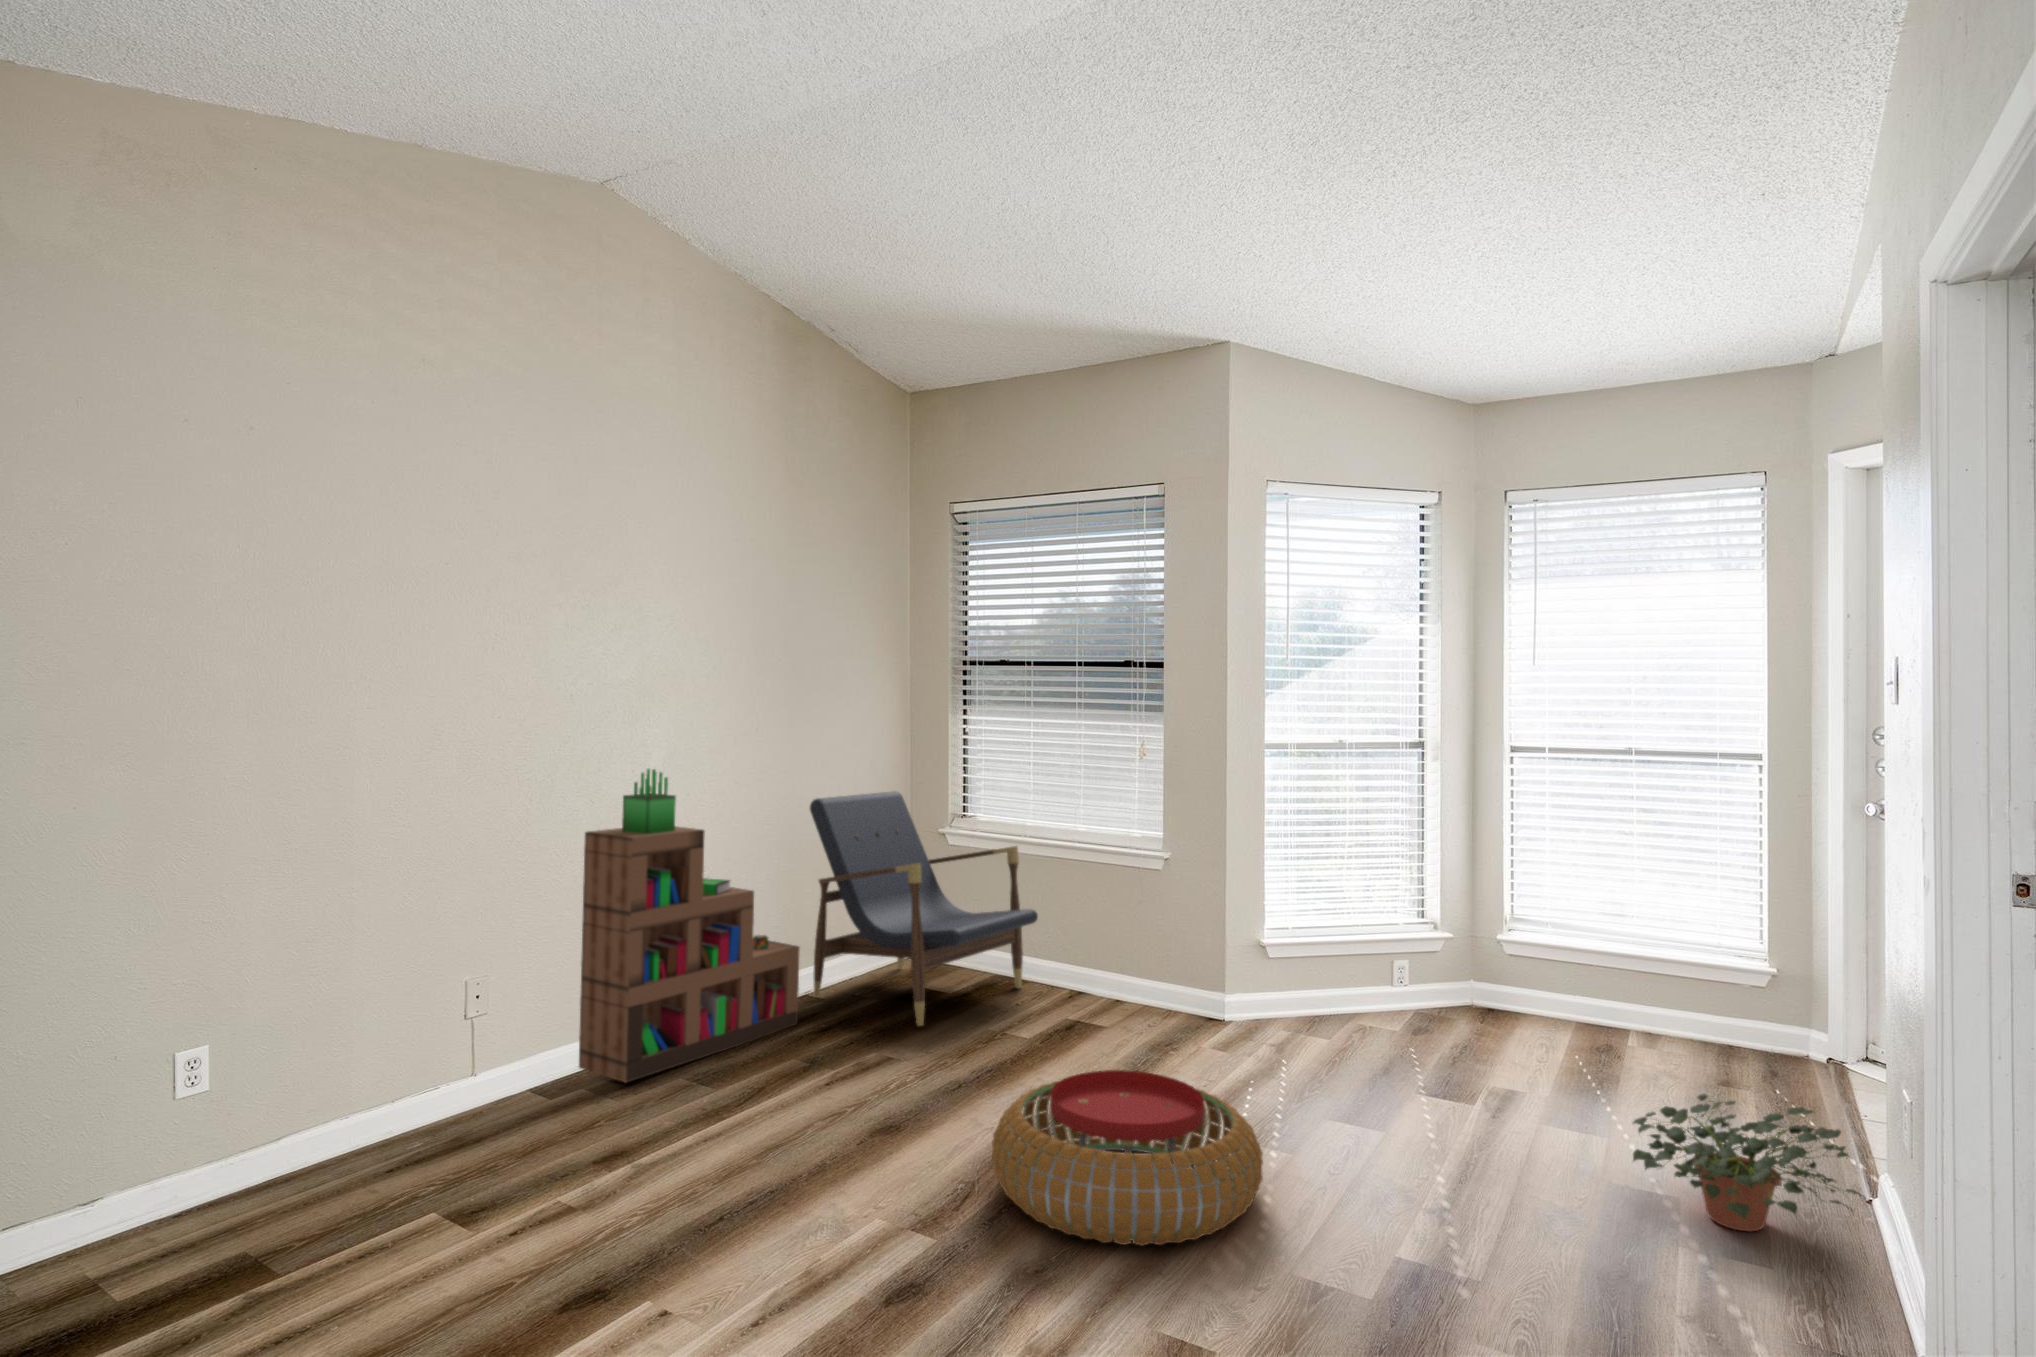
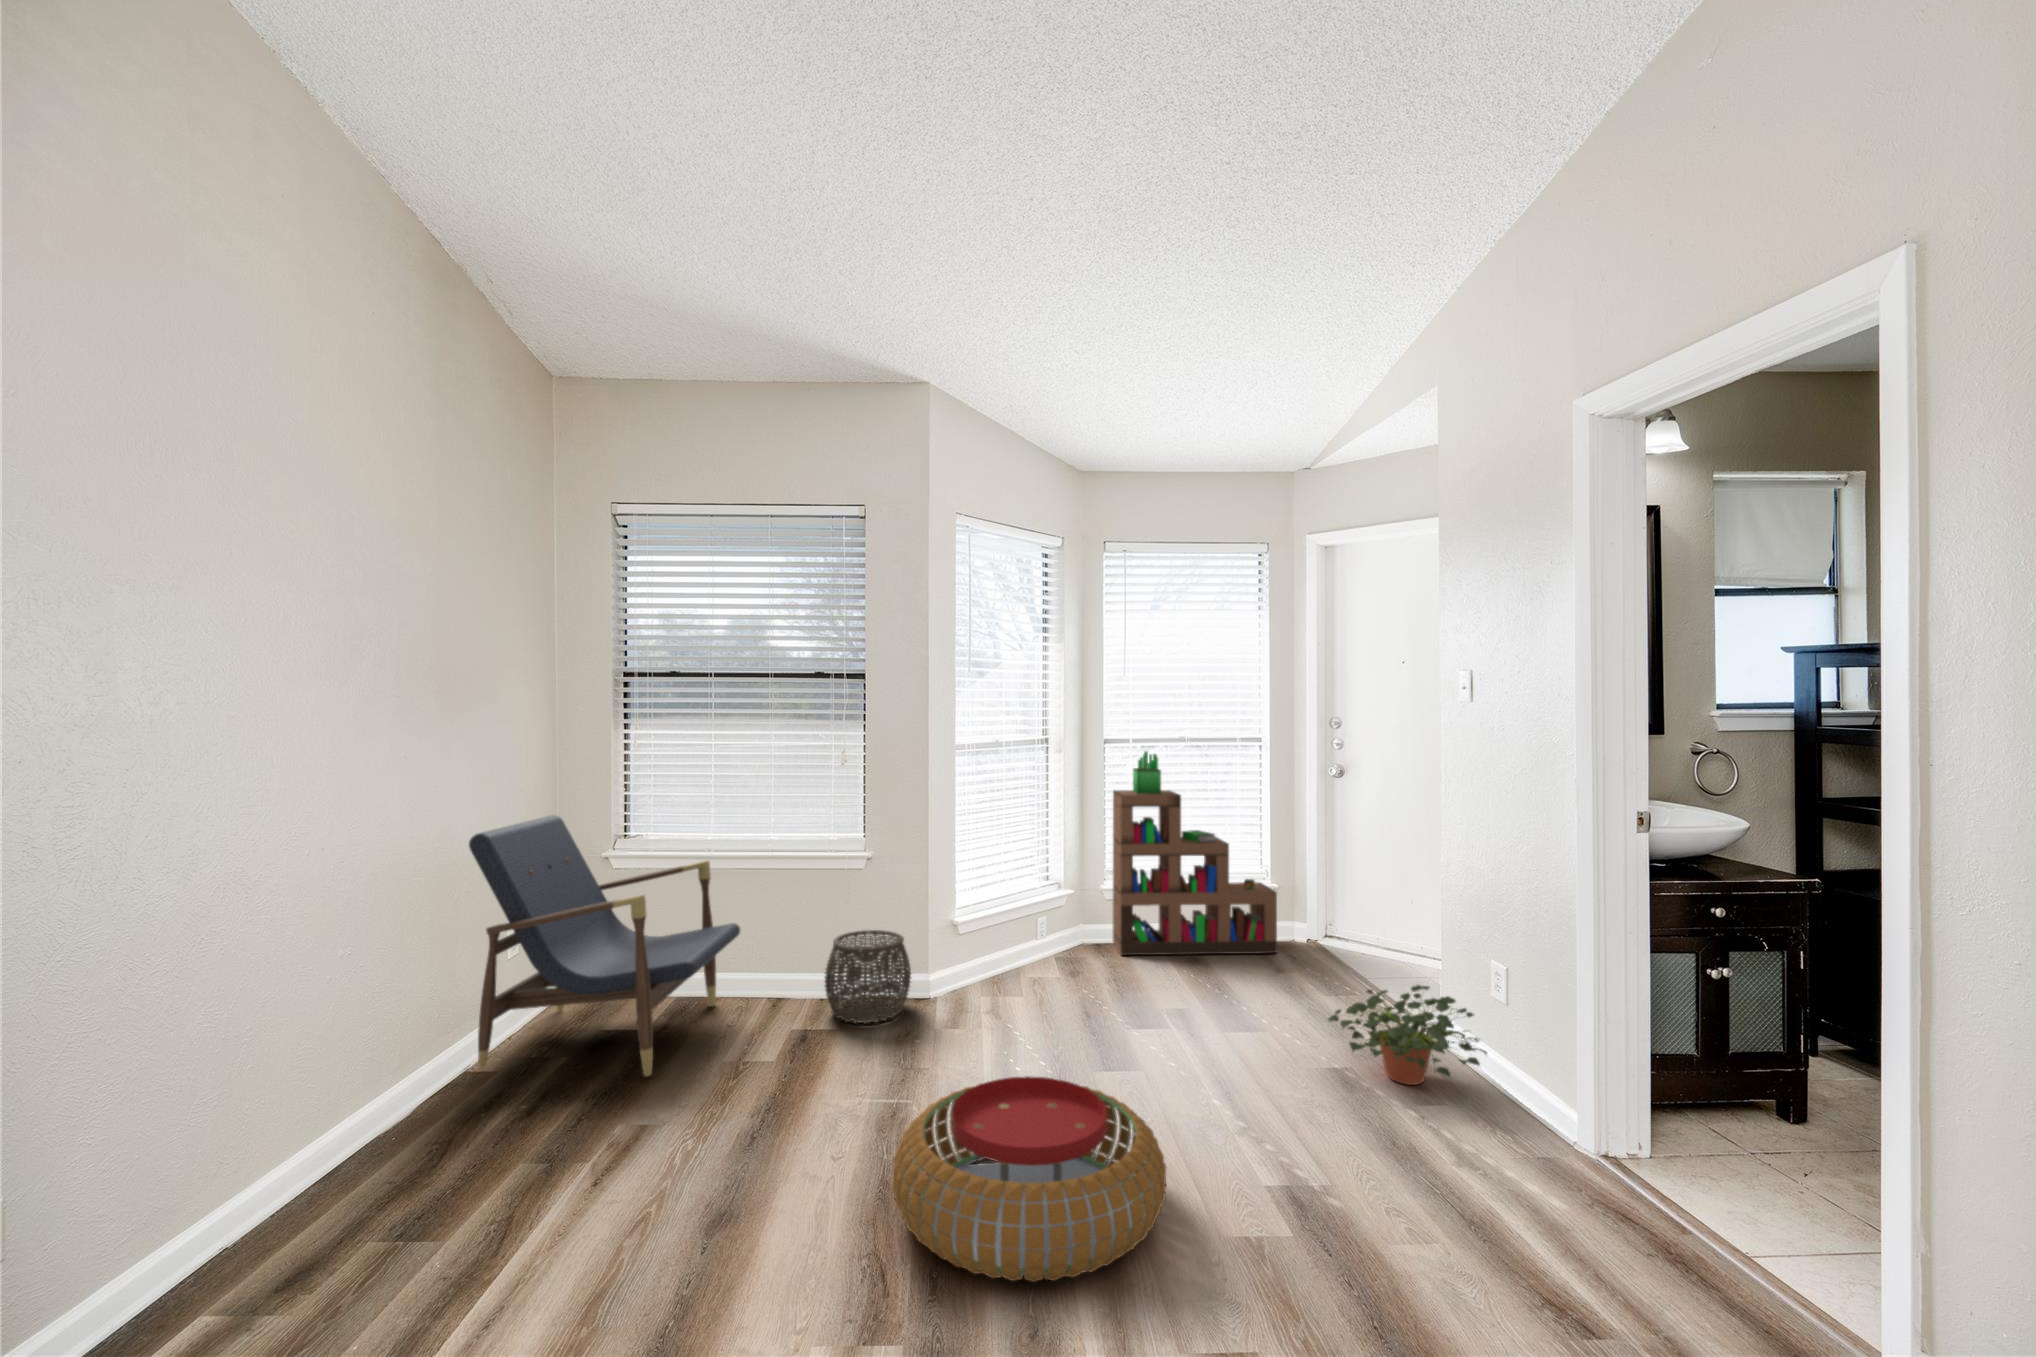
bookshelf: present [579,769,800,1083] -> present [1113,751,1277,955]
woven basket: none [1102,935,1195,1030] -> present [825,930,911,1023]

